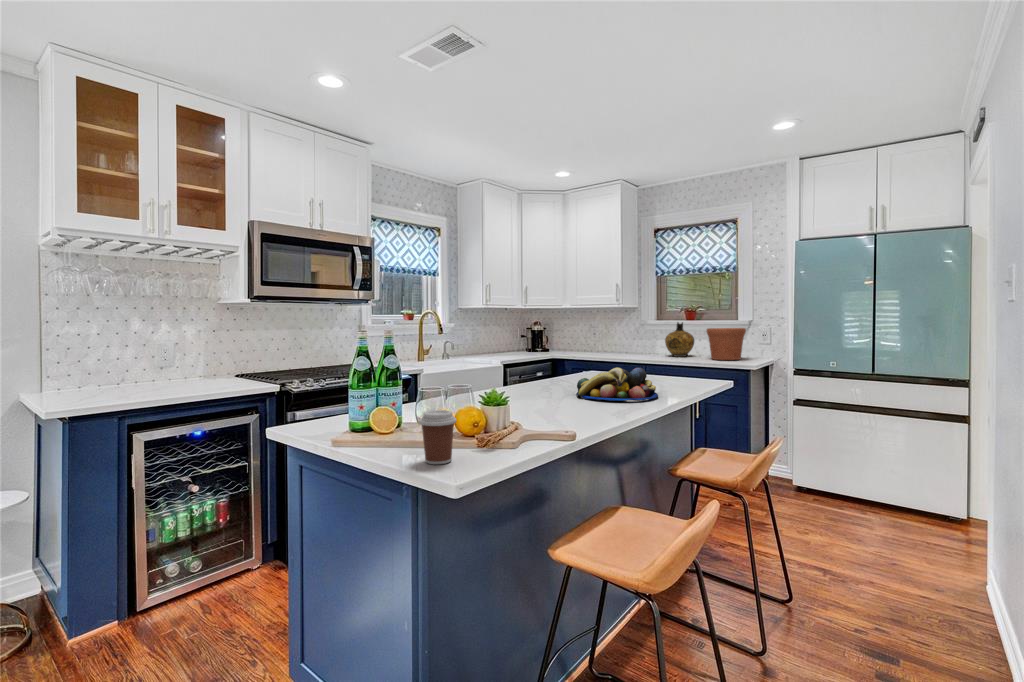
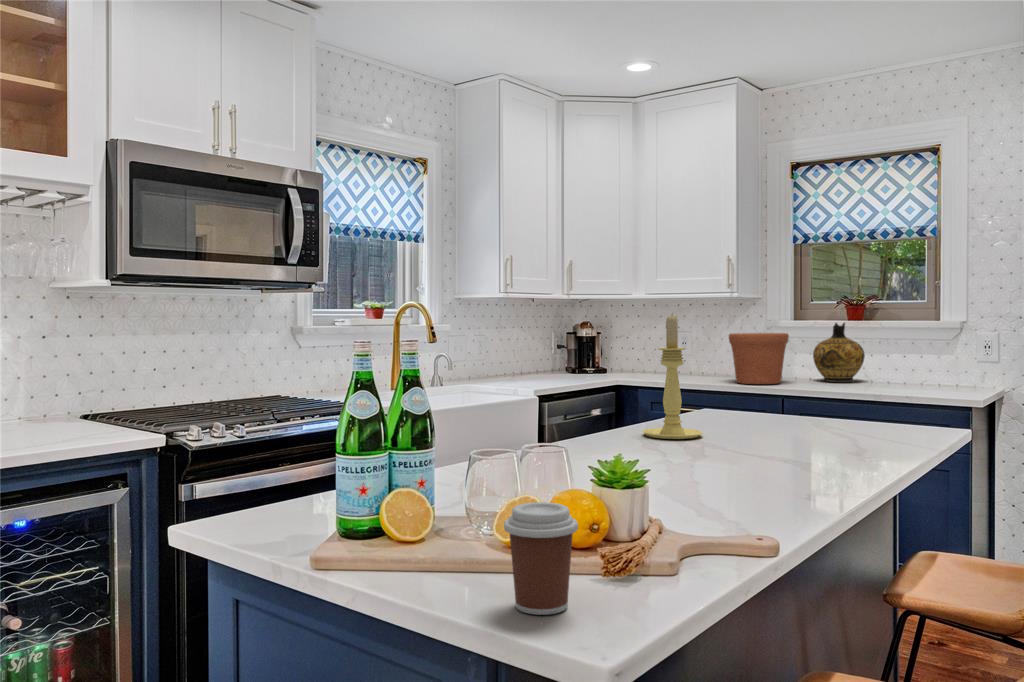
candle holder: none [545,316,578,386] -> present [643,315,703,439]
flower pot: present [707,328,746,360] -> present [729,333,789,384]
fruit bowl: present [576,367,658,401] -> none [711,407,869,470]

